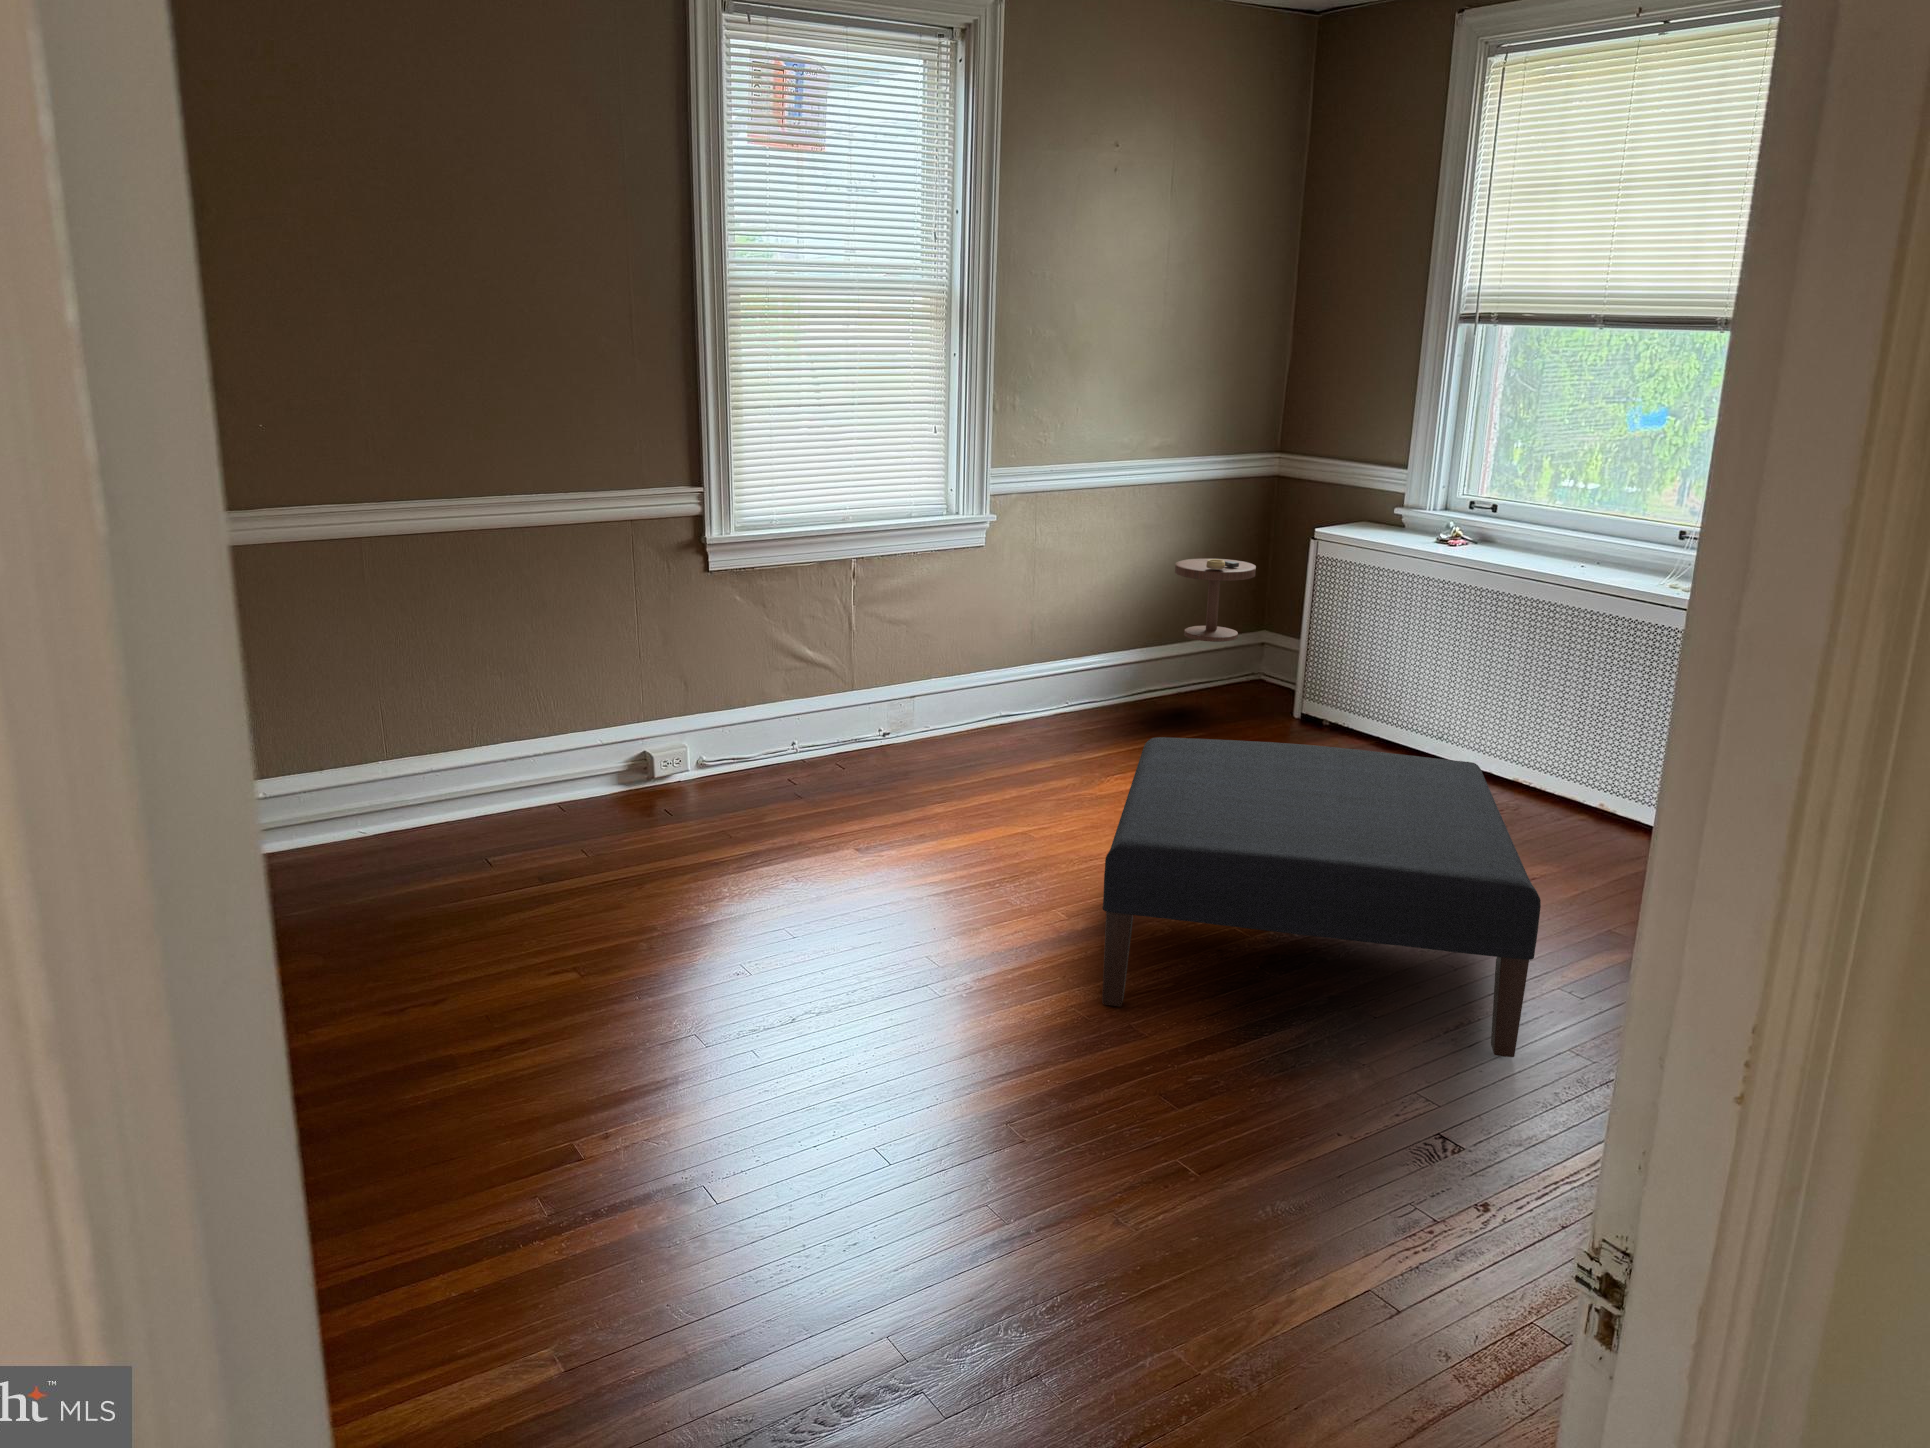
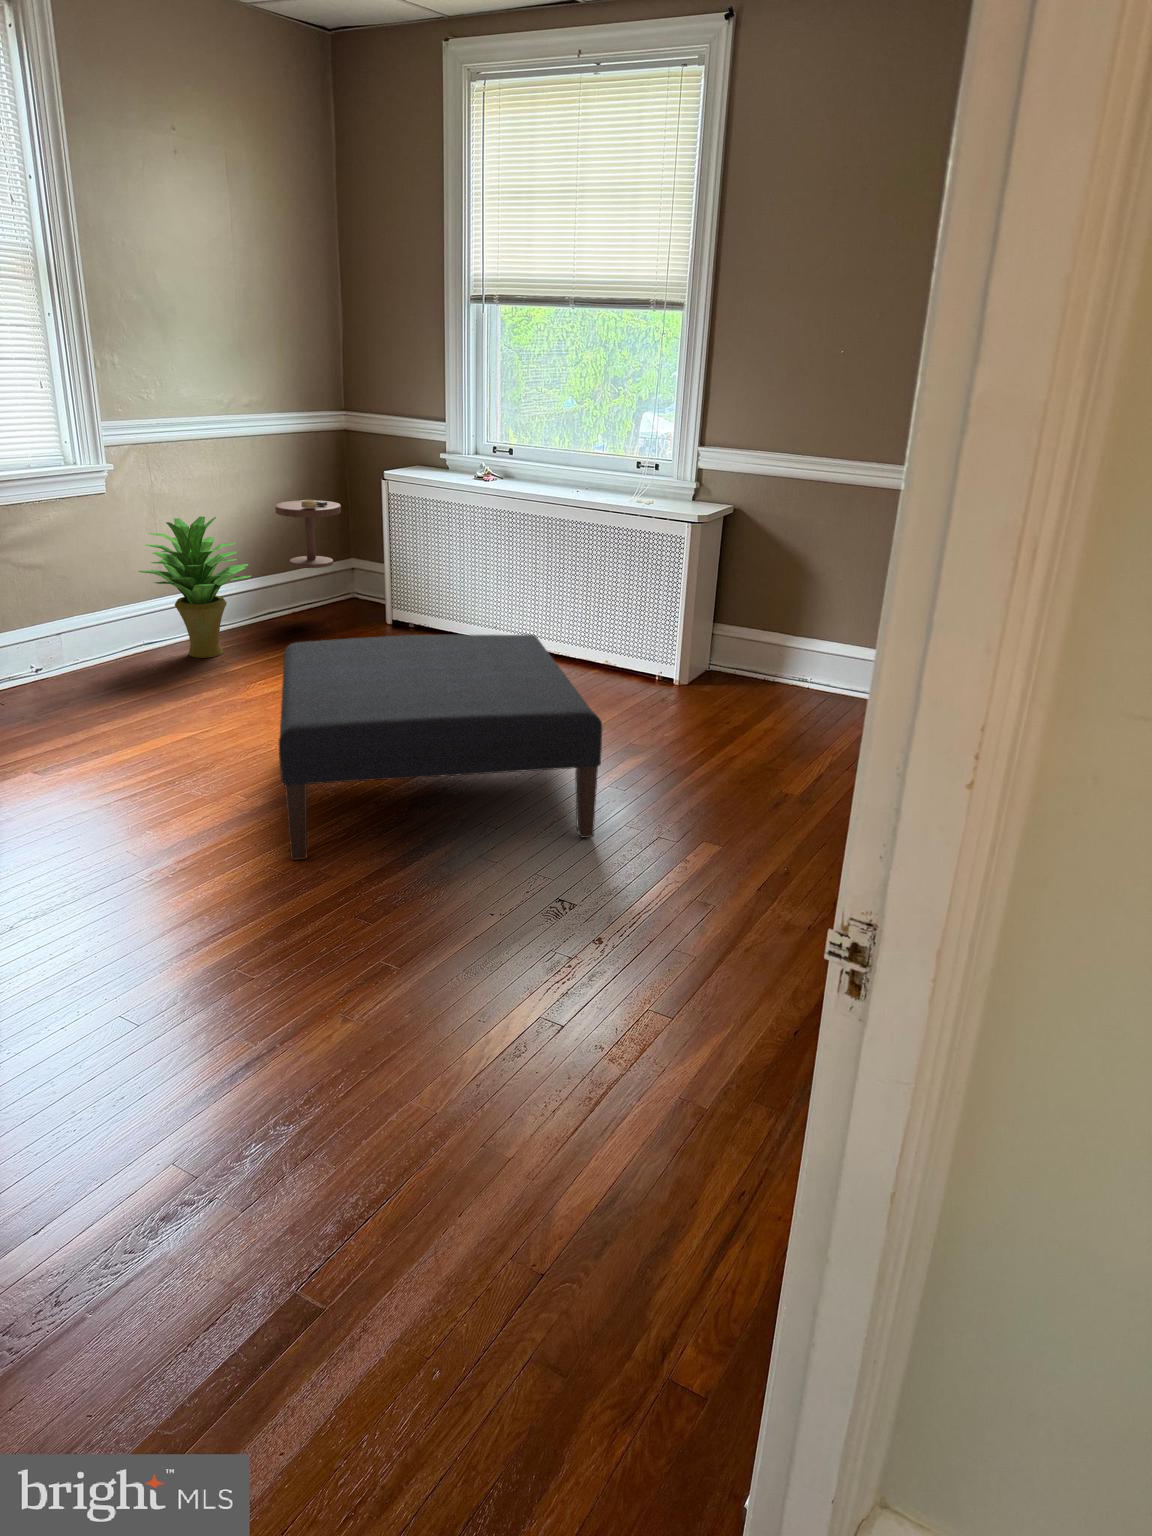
potted plant: none [1006,573,1132,738] -> present [139,516,251,658]

